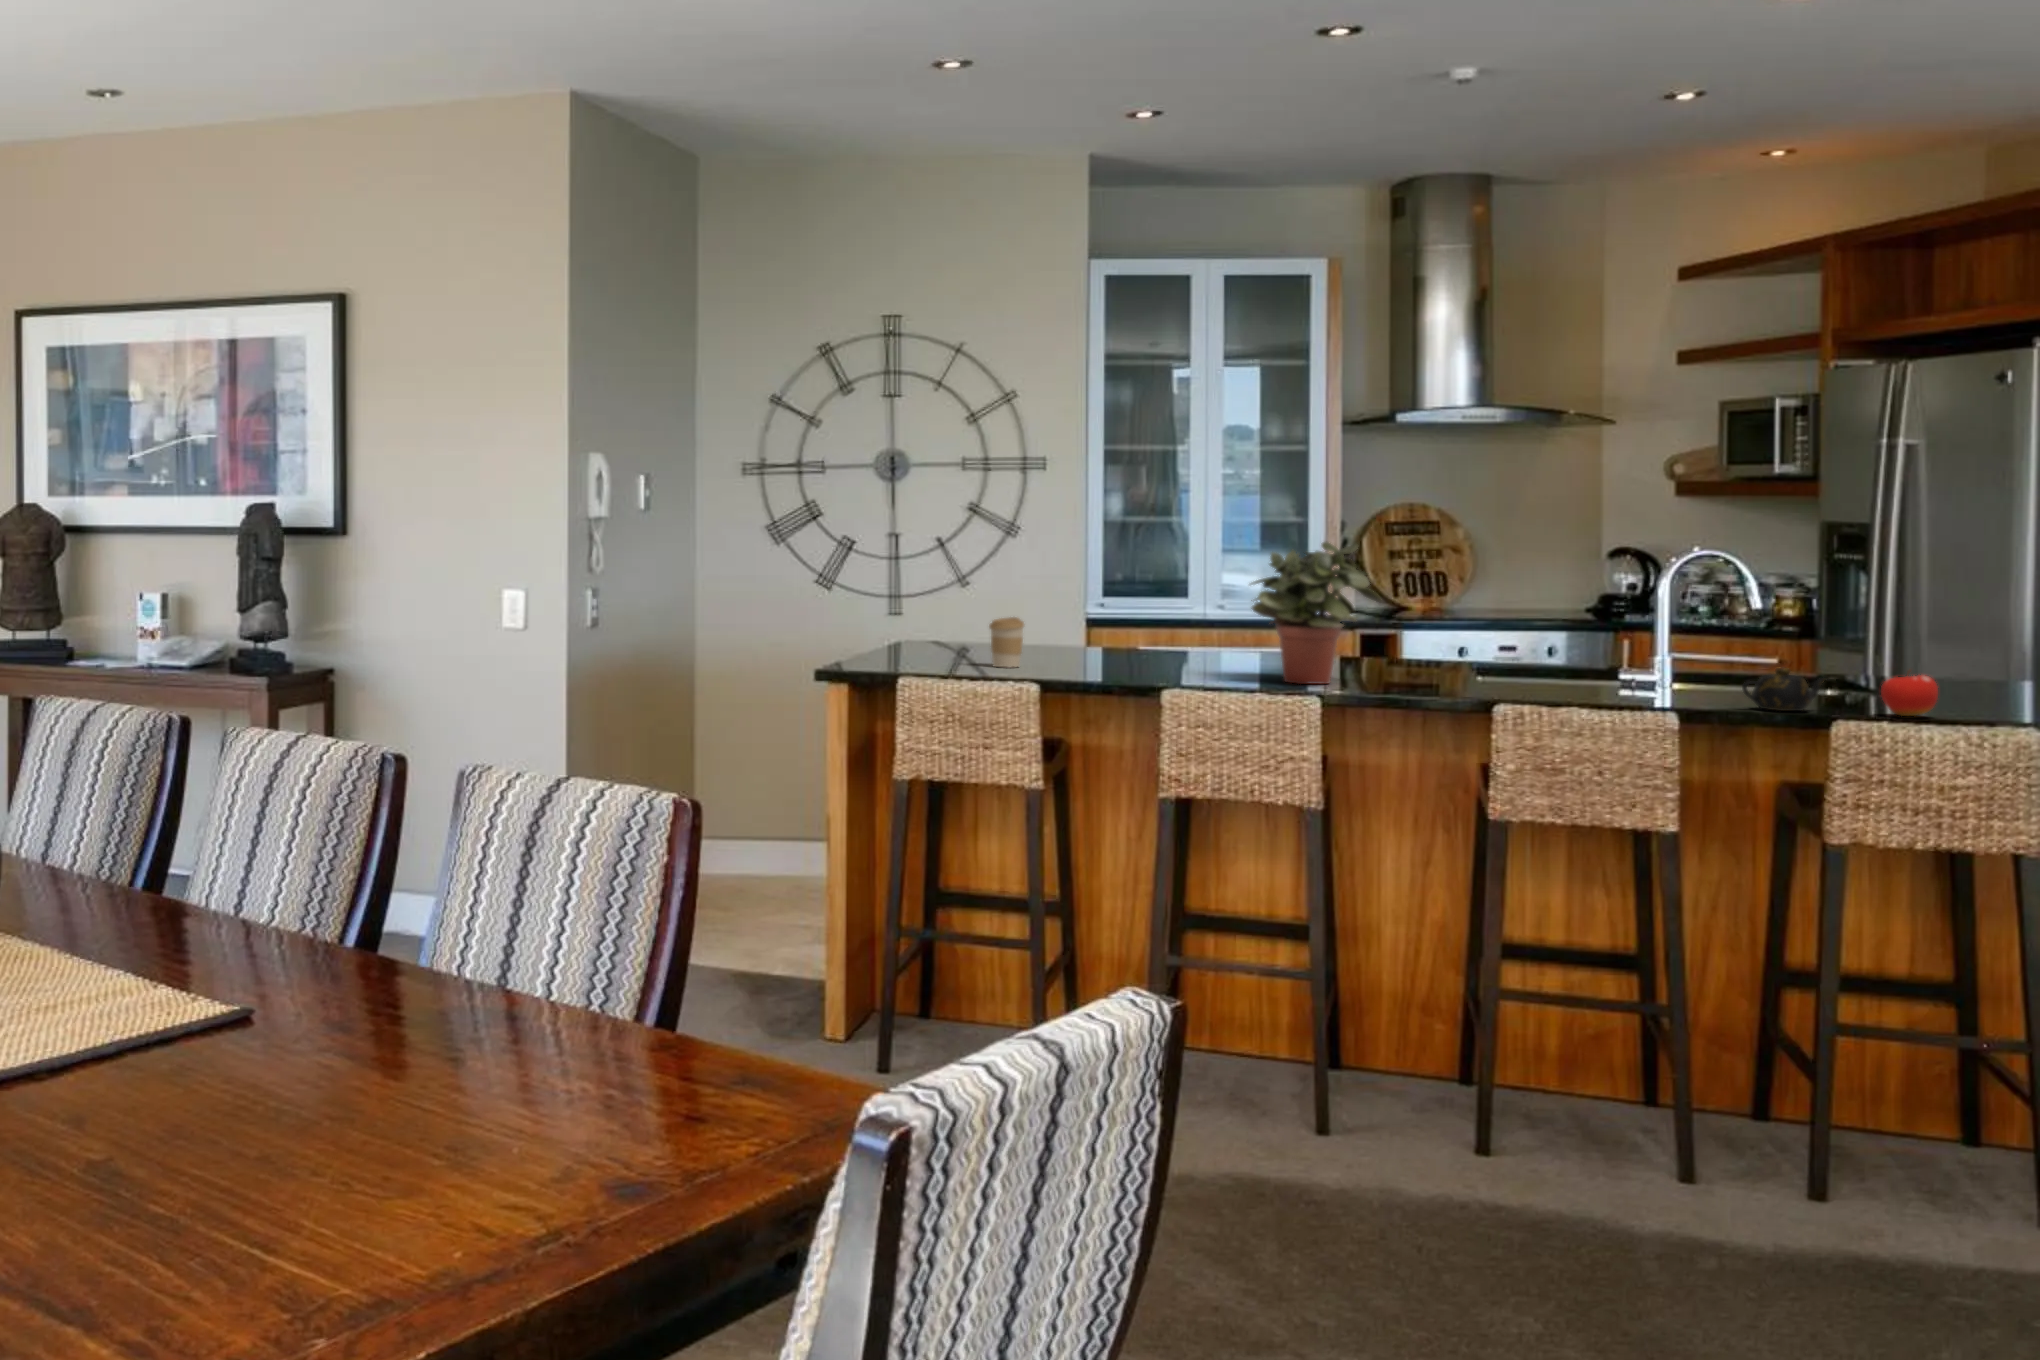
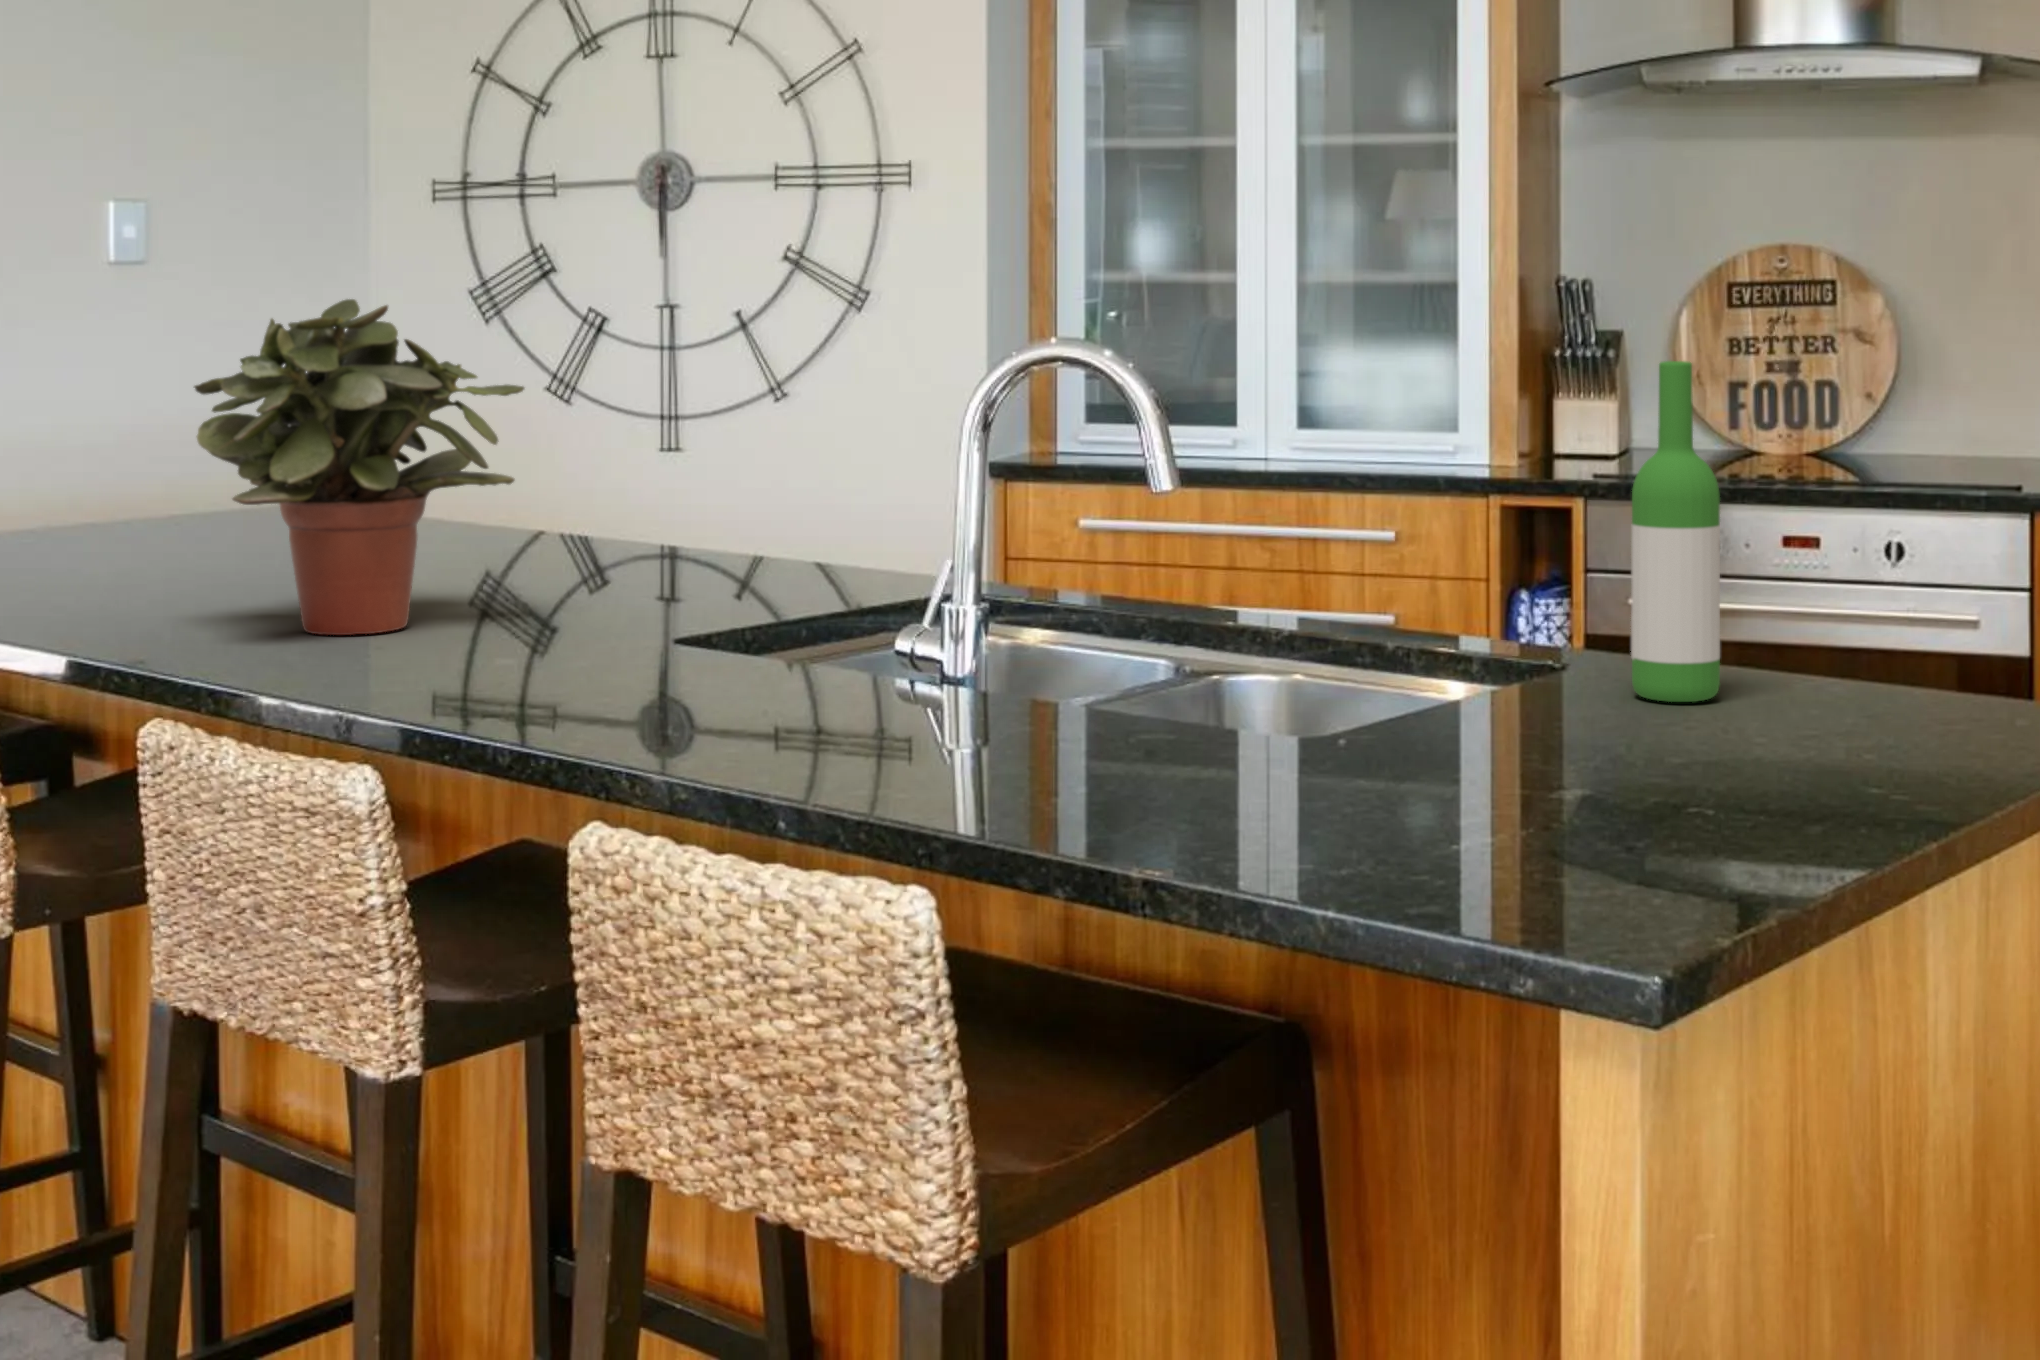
wine bottle: none [1852,567,1893,690] -> present [1631,361,1720,702]
coffee cup: present [989,617,1024,668] -> none [32,466,111,571]
teapot: present [1742,668,1824,711] -> none [792,647,1013,777]
fruit: present [1881,671,1938,716] -> none [1030,669,1185,815]

